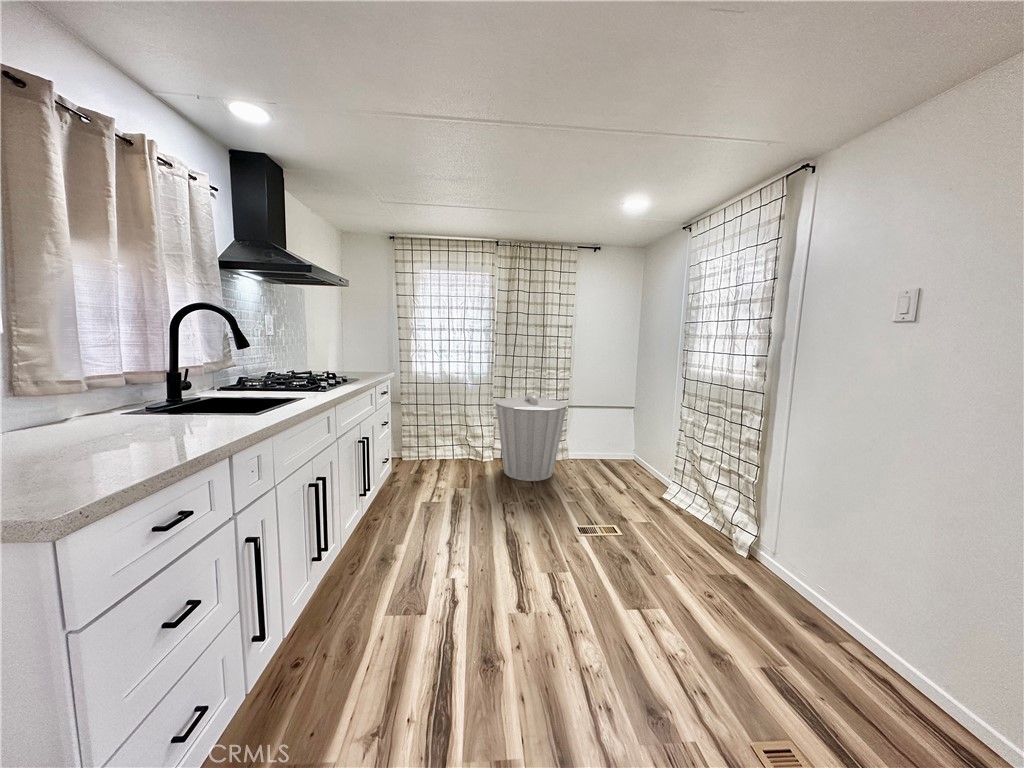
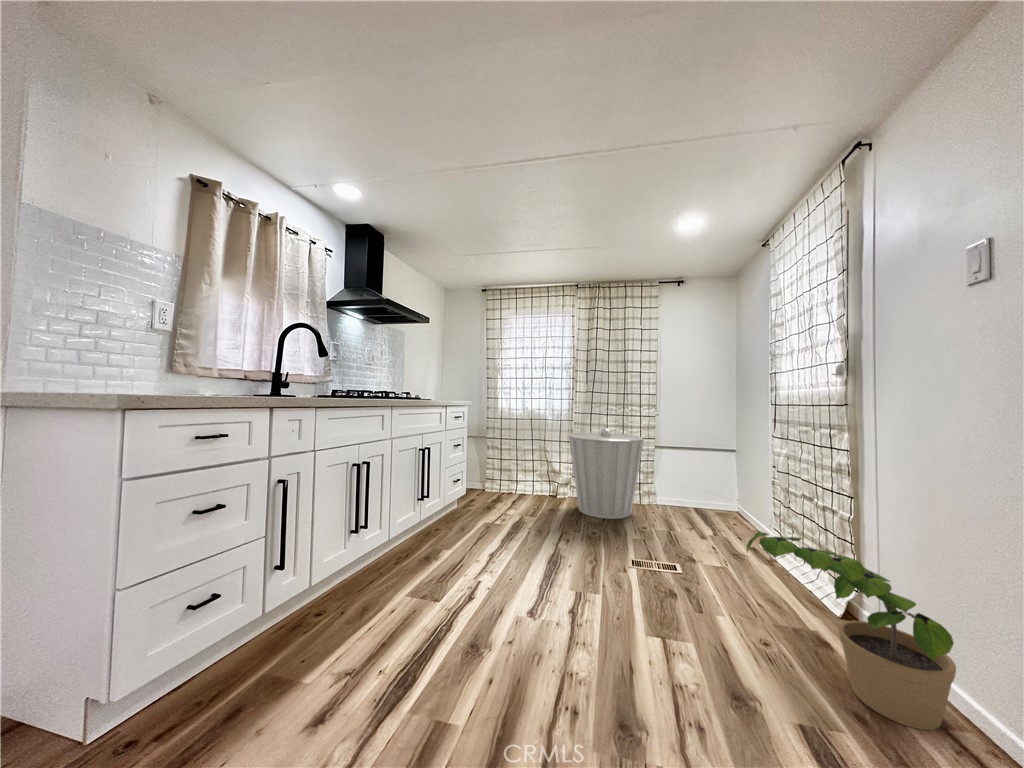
potted plant: none [712,512,852,639] -> present [747,532,956,730]

